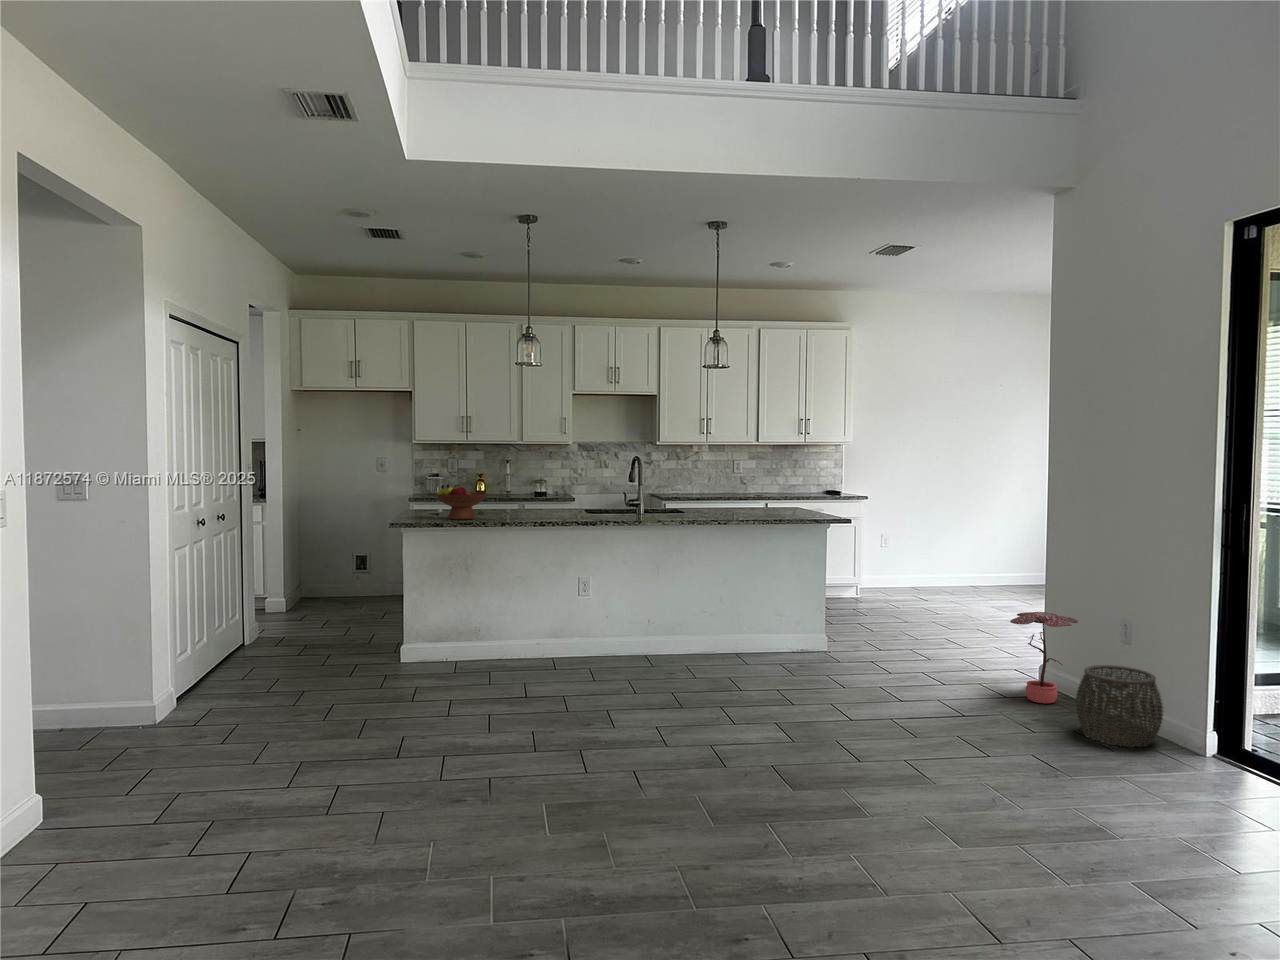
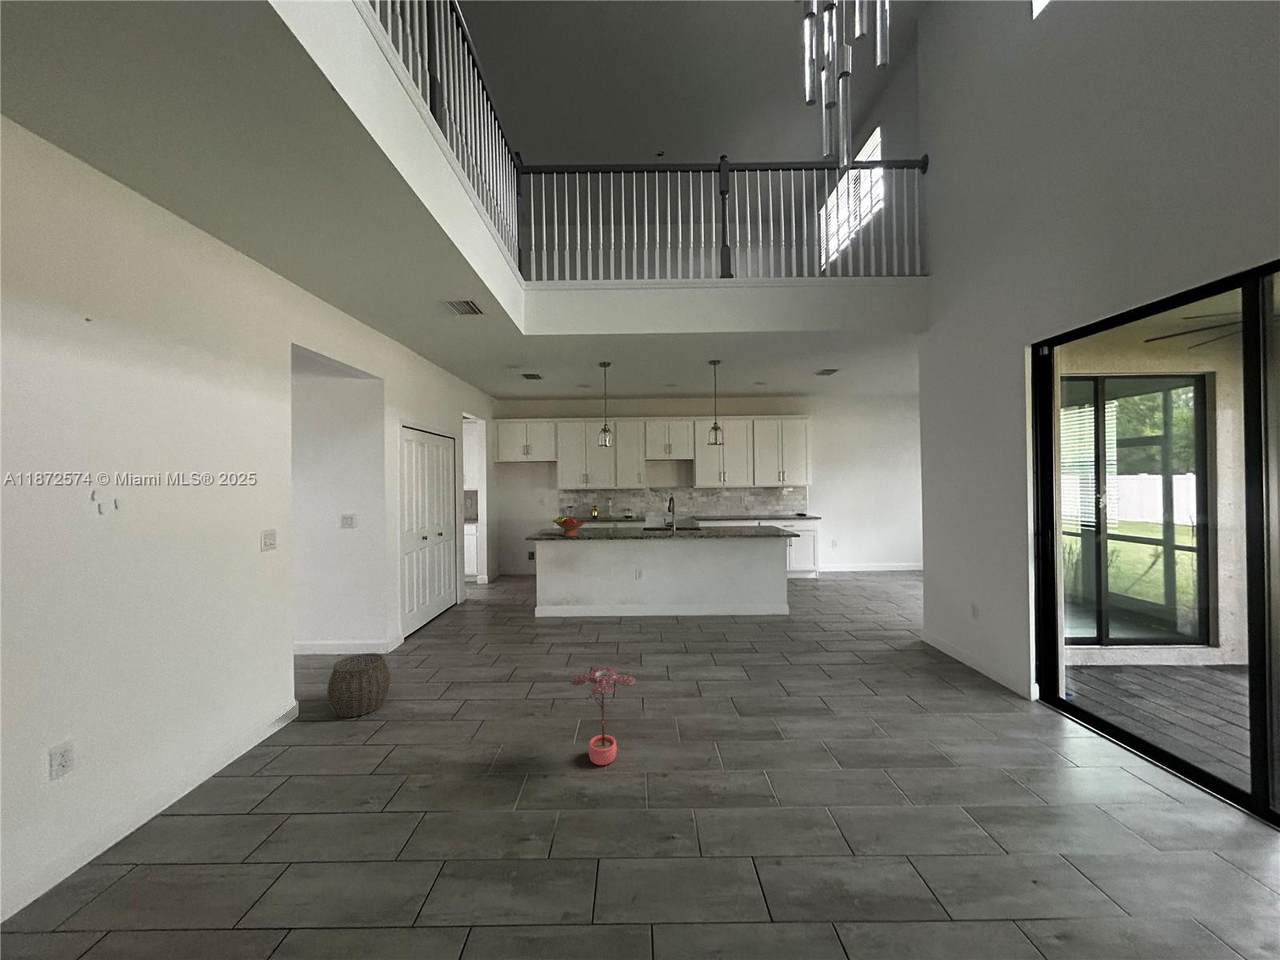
potted plant: present [1010,612,1078,704] -> present [570,666,636,765]
woven basket: present [1075,665,1163,747] -> present [327,653,391,717]

